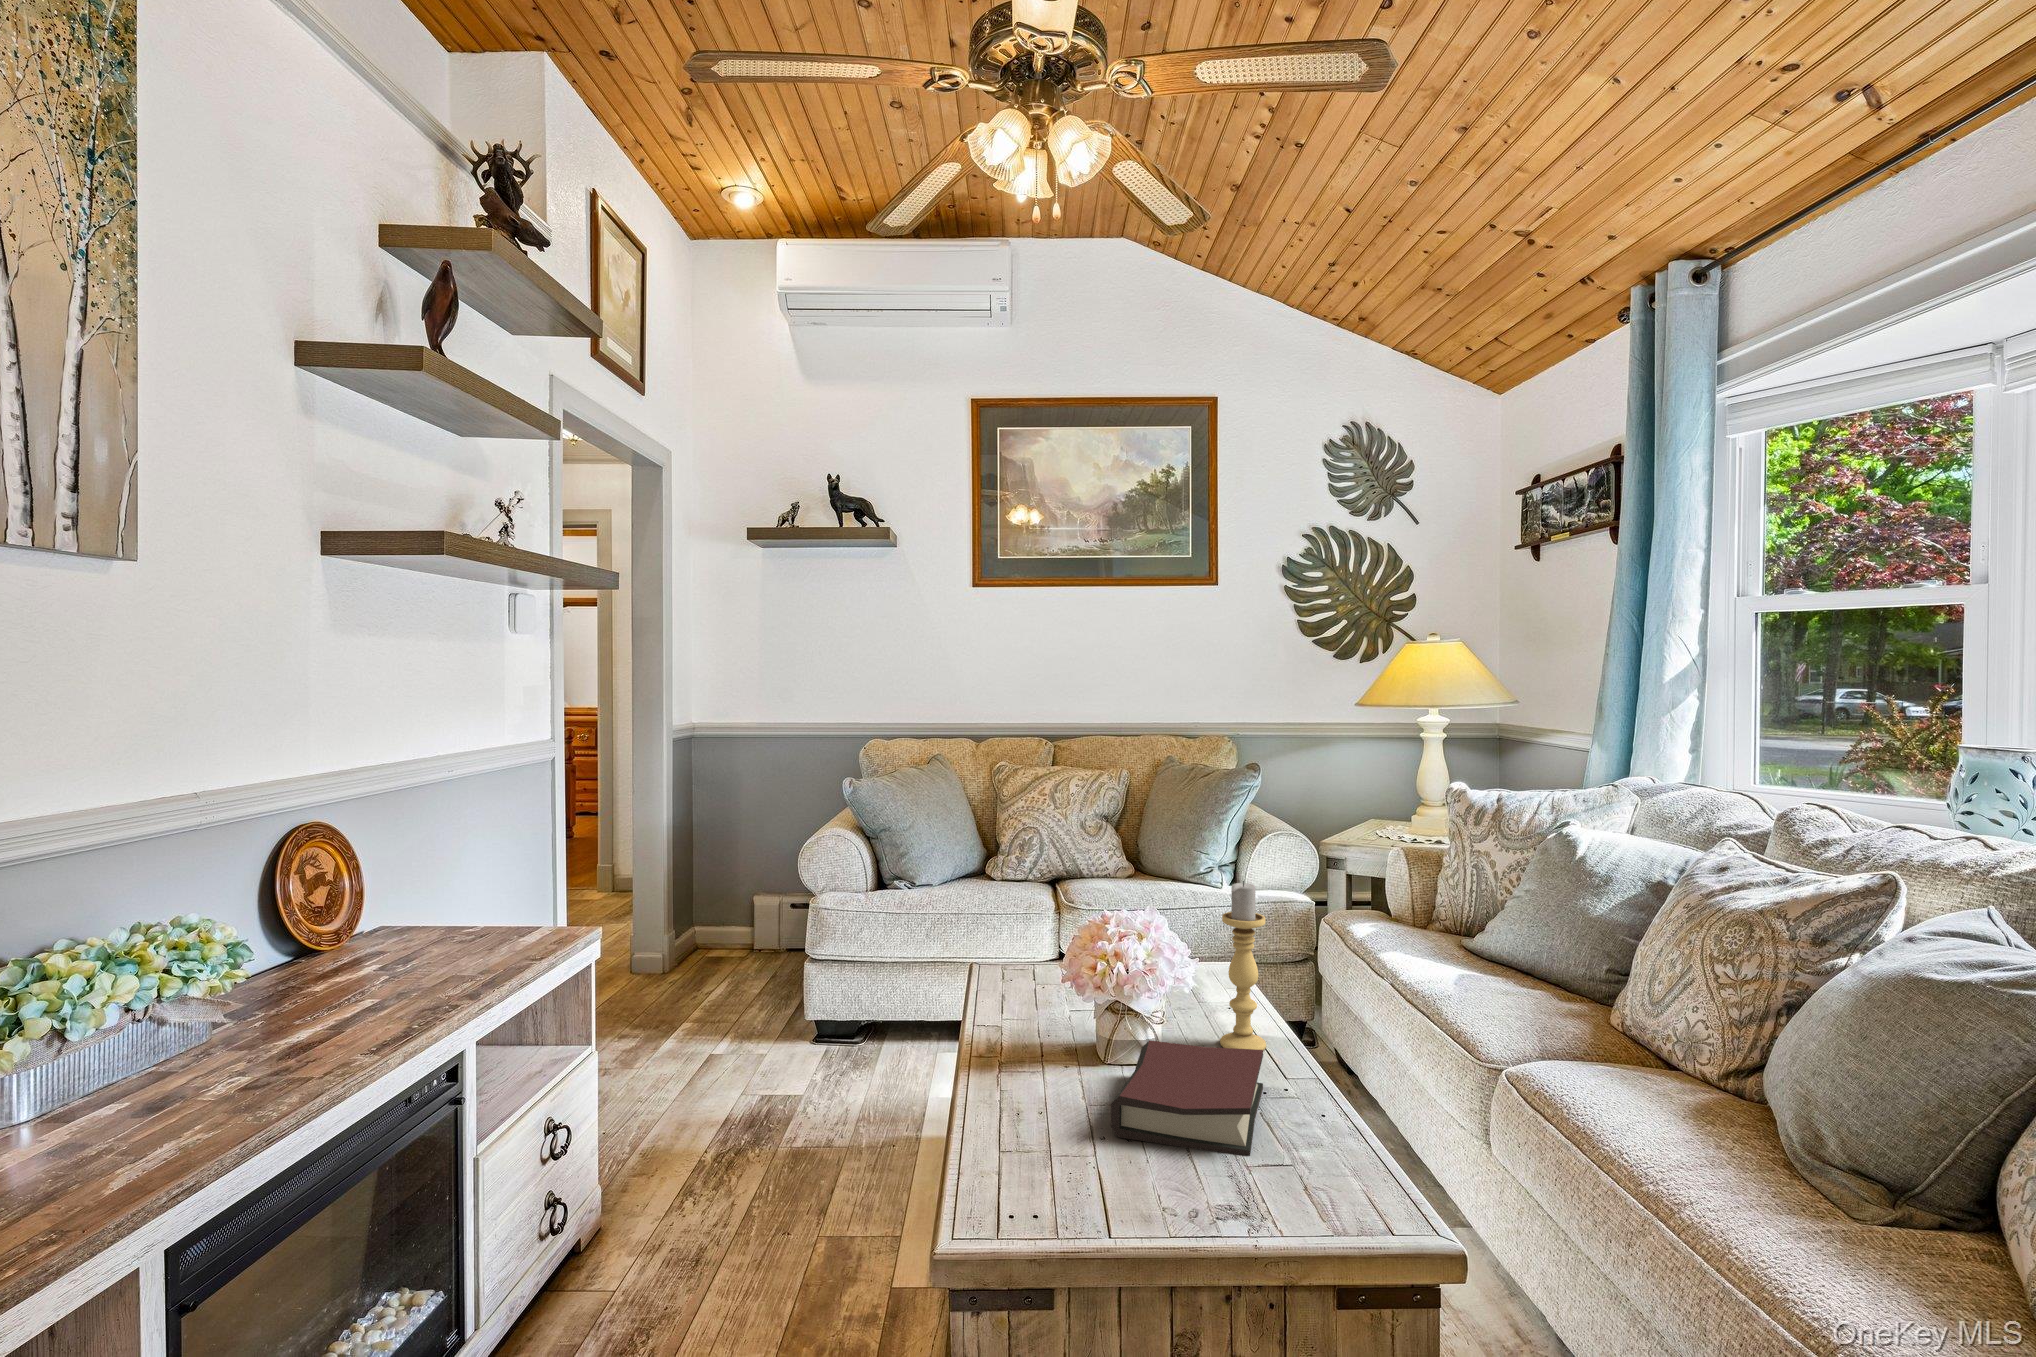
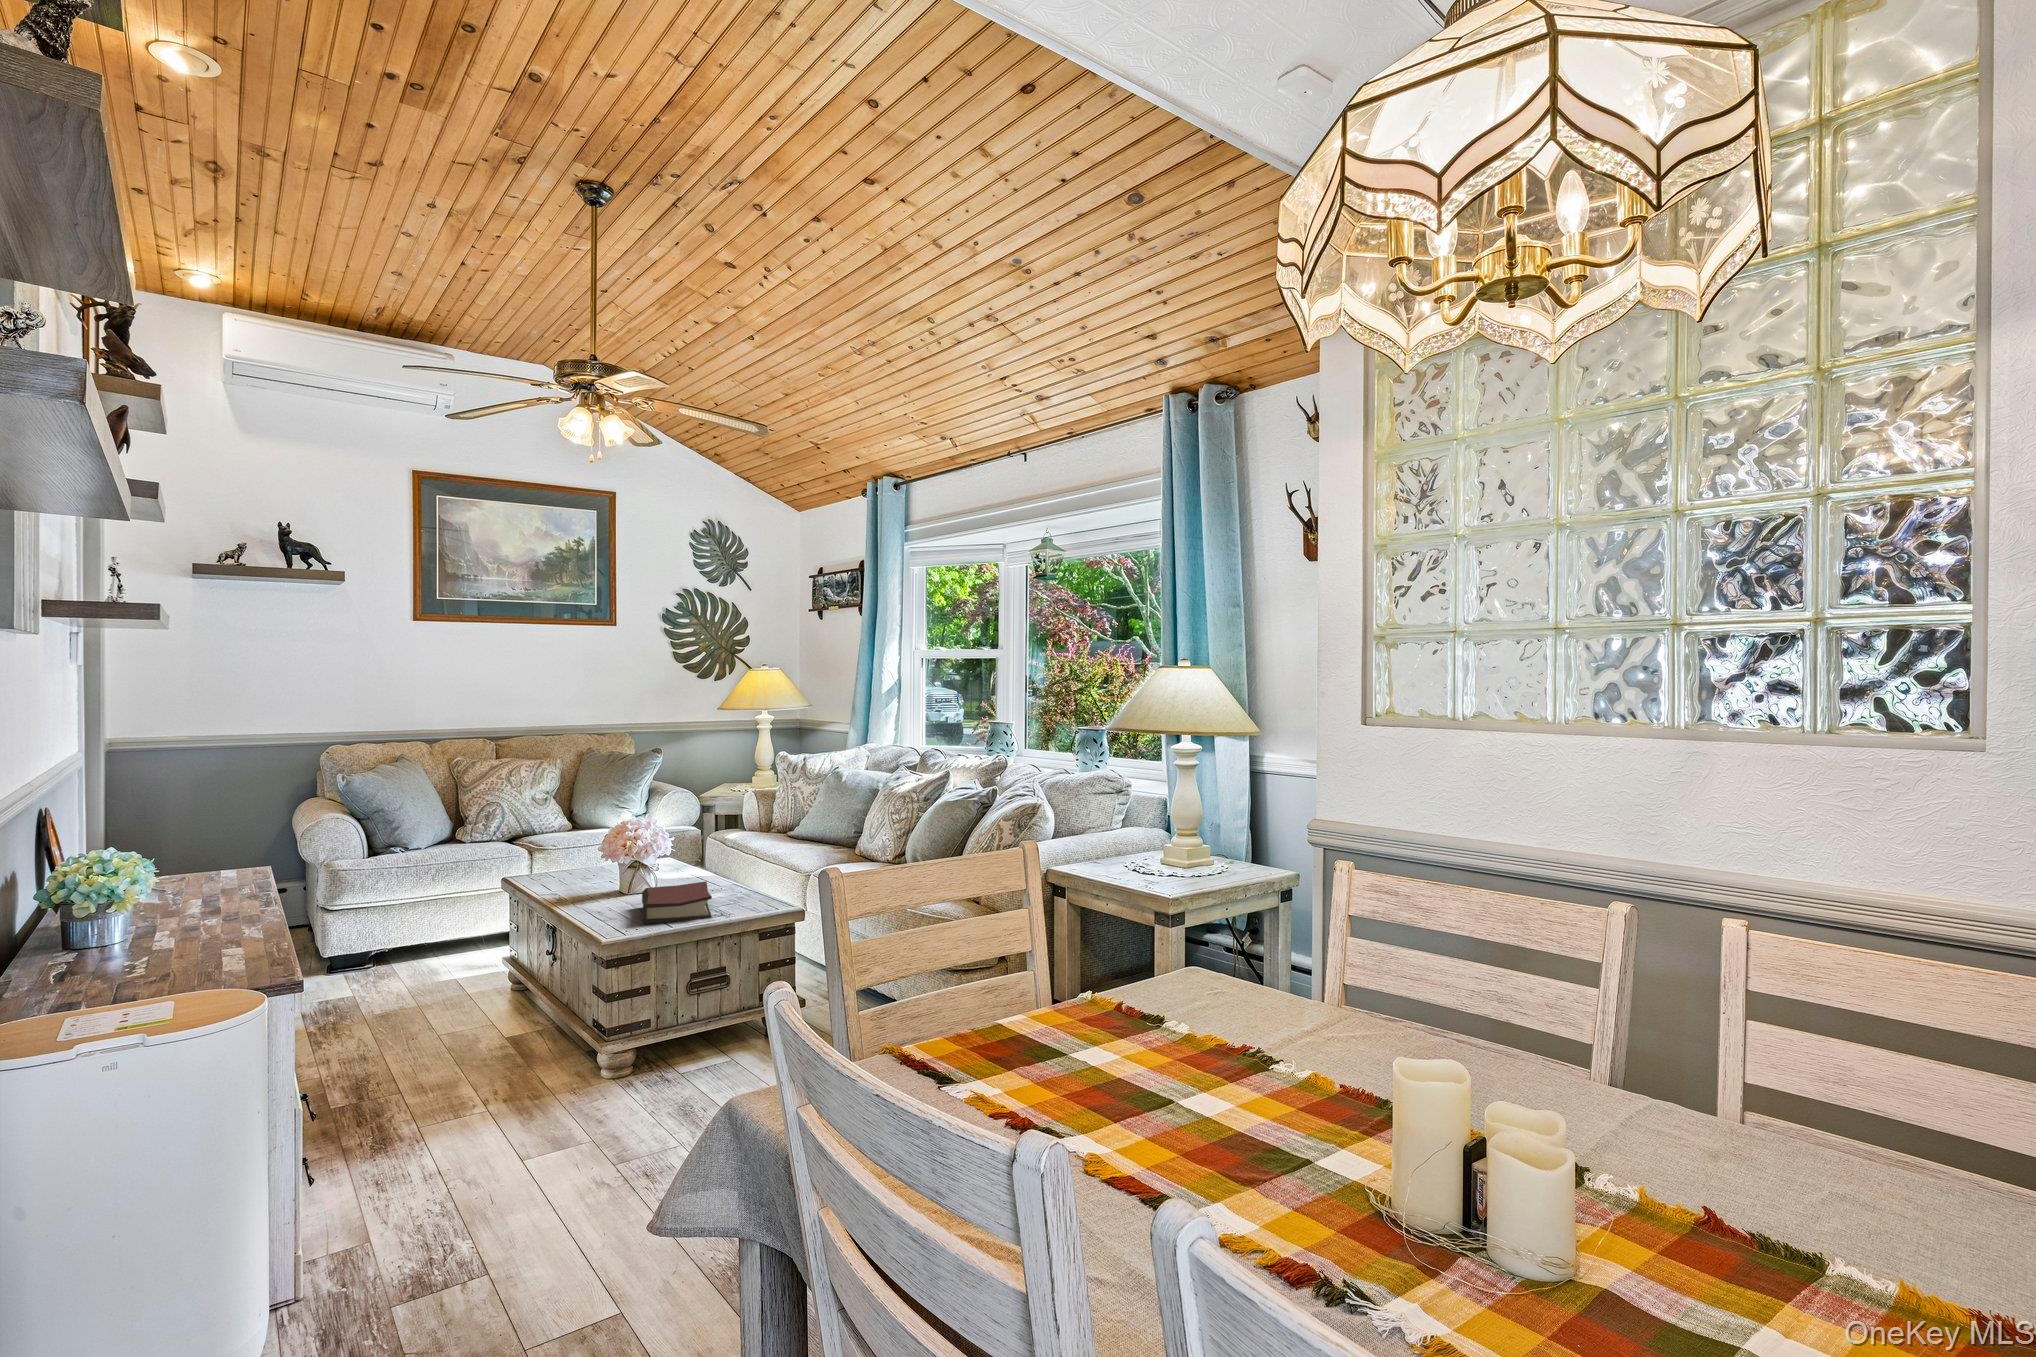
candle holder: present [1220,881,1266,1050] -> none [675,804,700,893]

